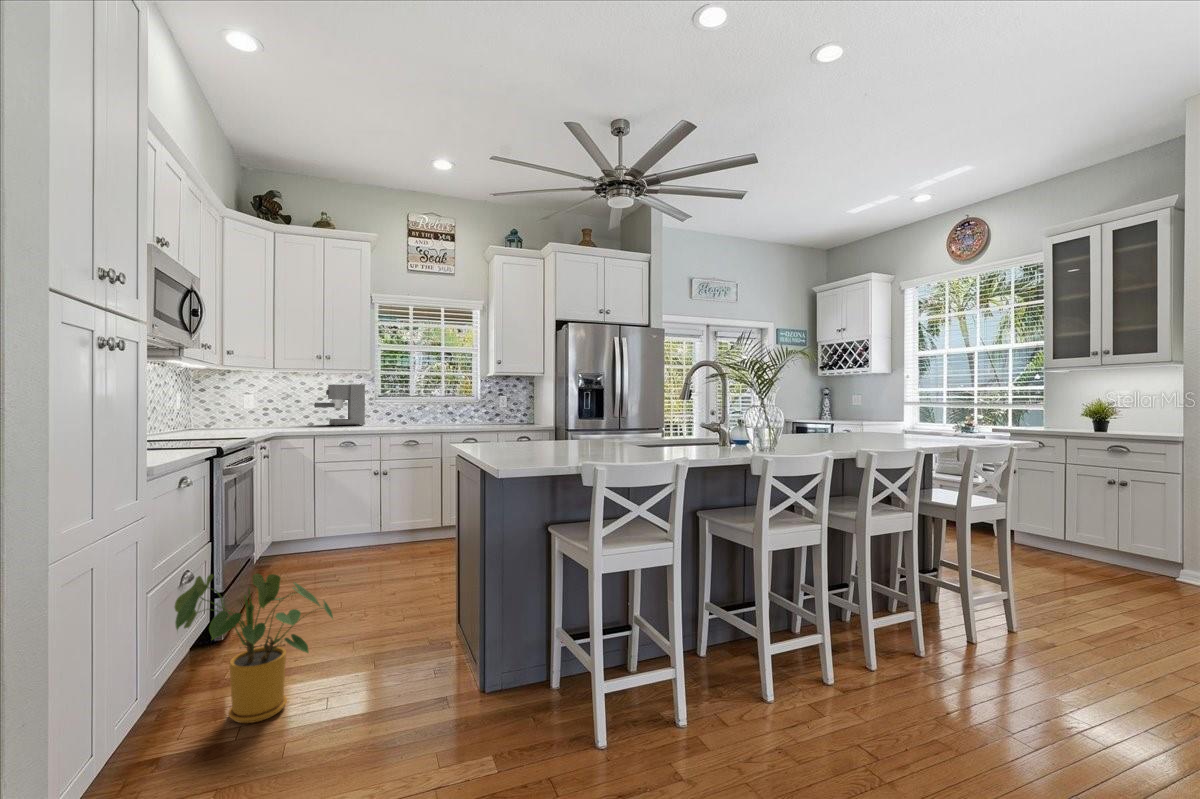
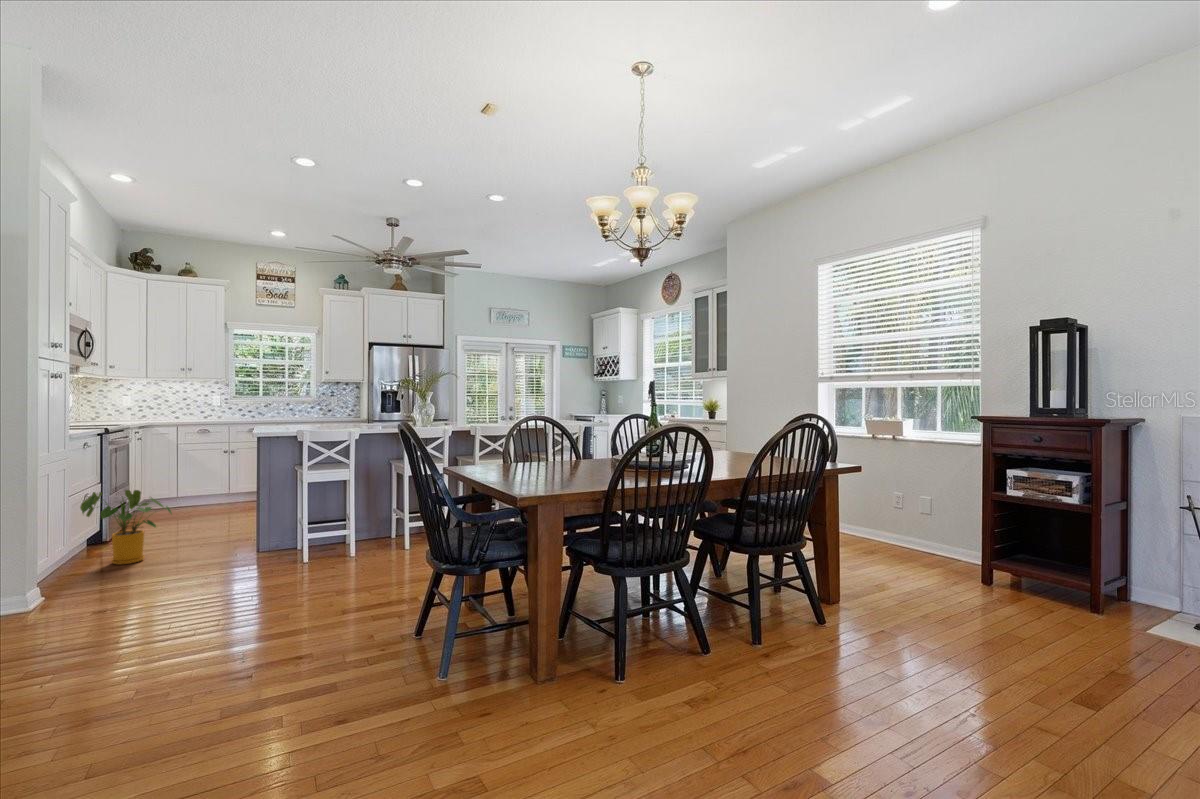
coffee maker: present [314,384,365,426] -> none [180,388,220,419]

